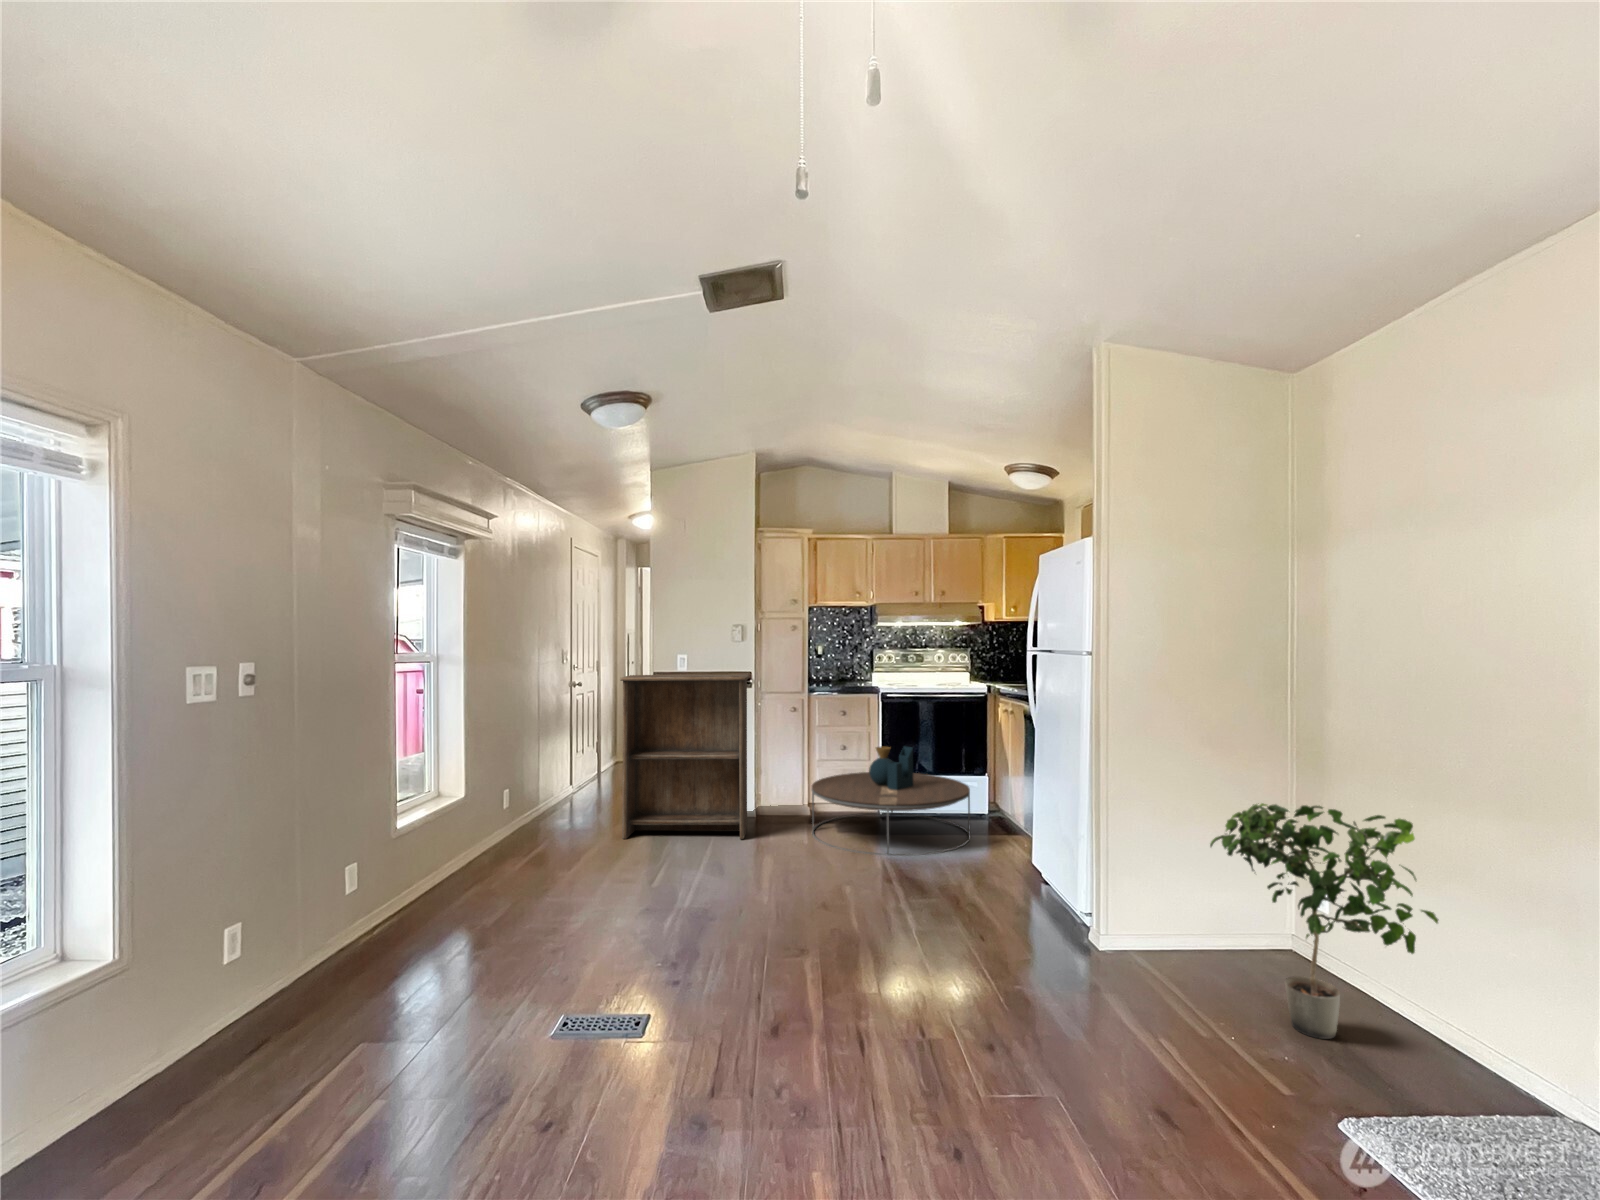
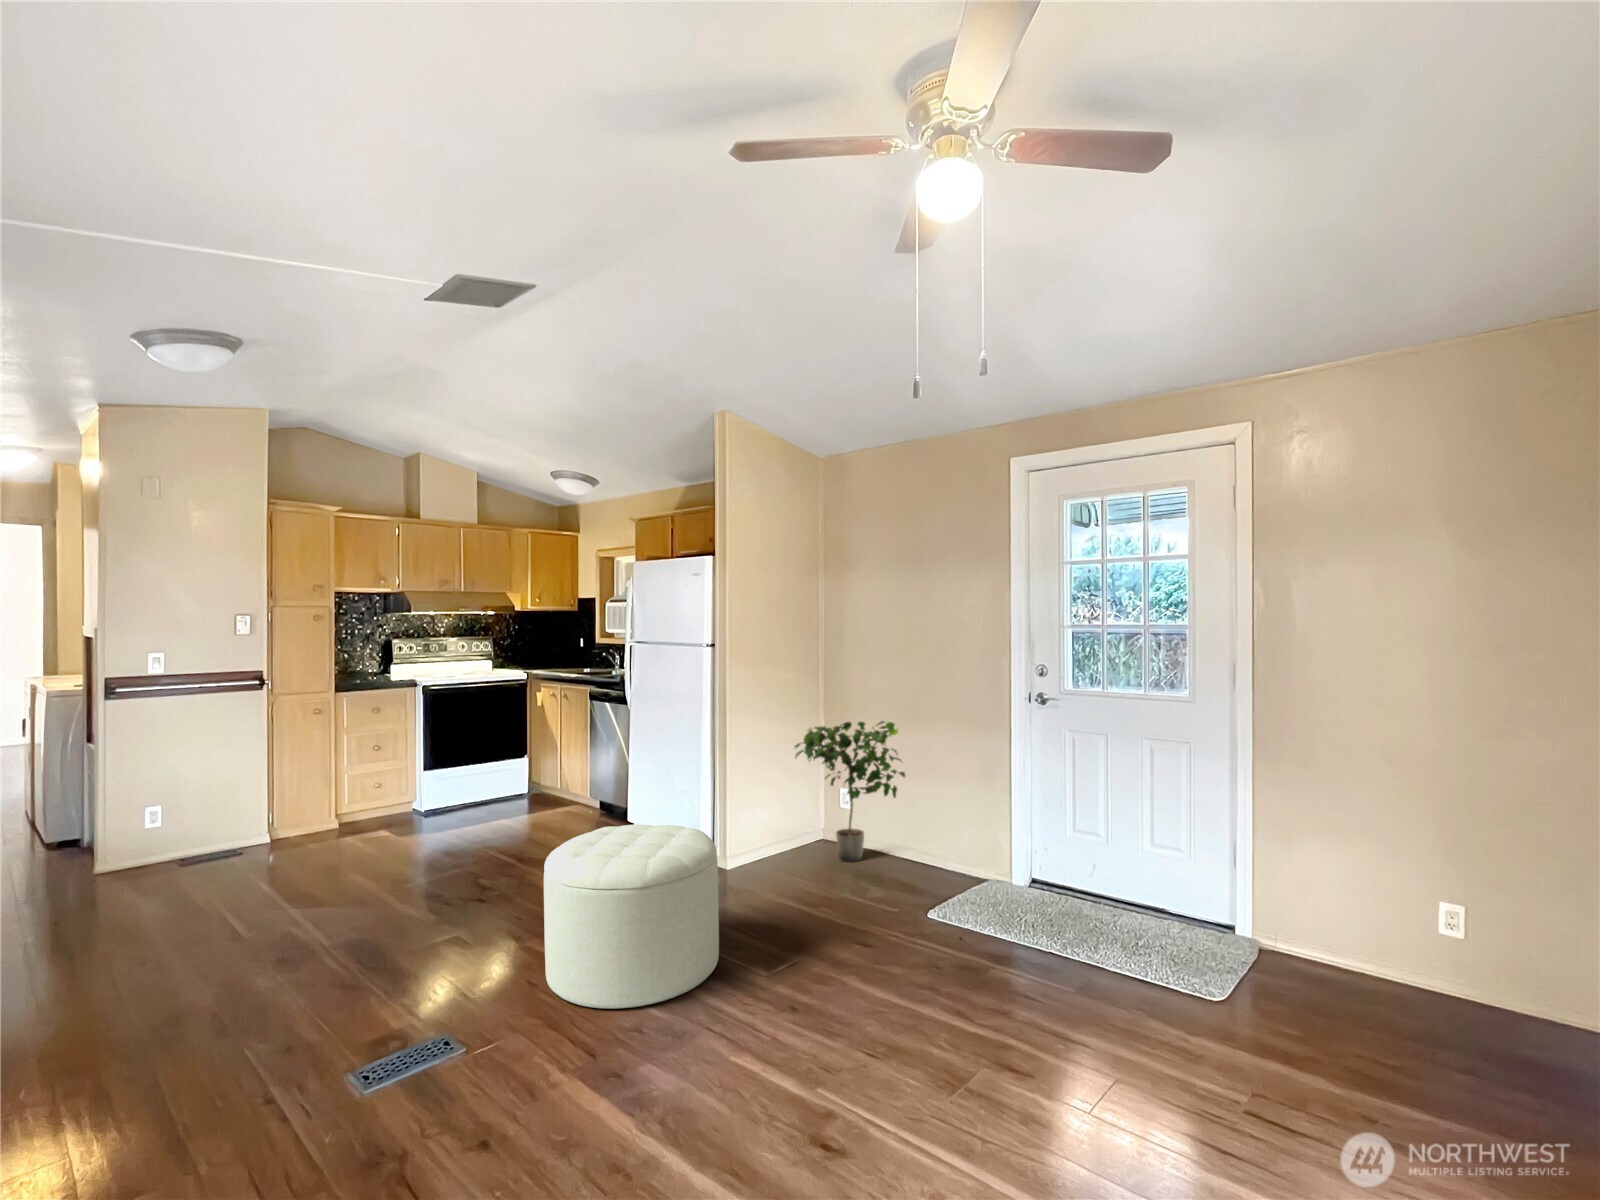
bookshelf: present [620,675,749,839] -> none [85,674,287,904]
coffee table: present [812,746,971,856] -> none [358,734,534,848]
ottoman: none [754,880,965,1132] -> present [544,825,719,1009]

